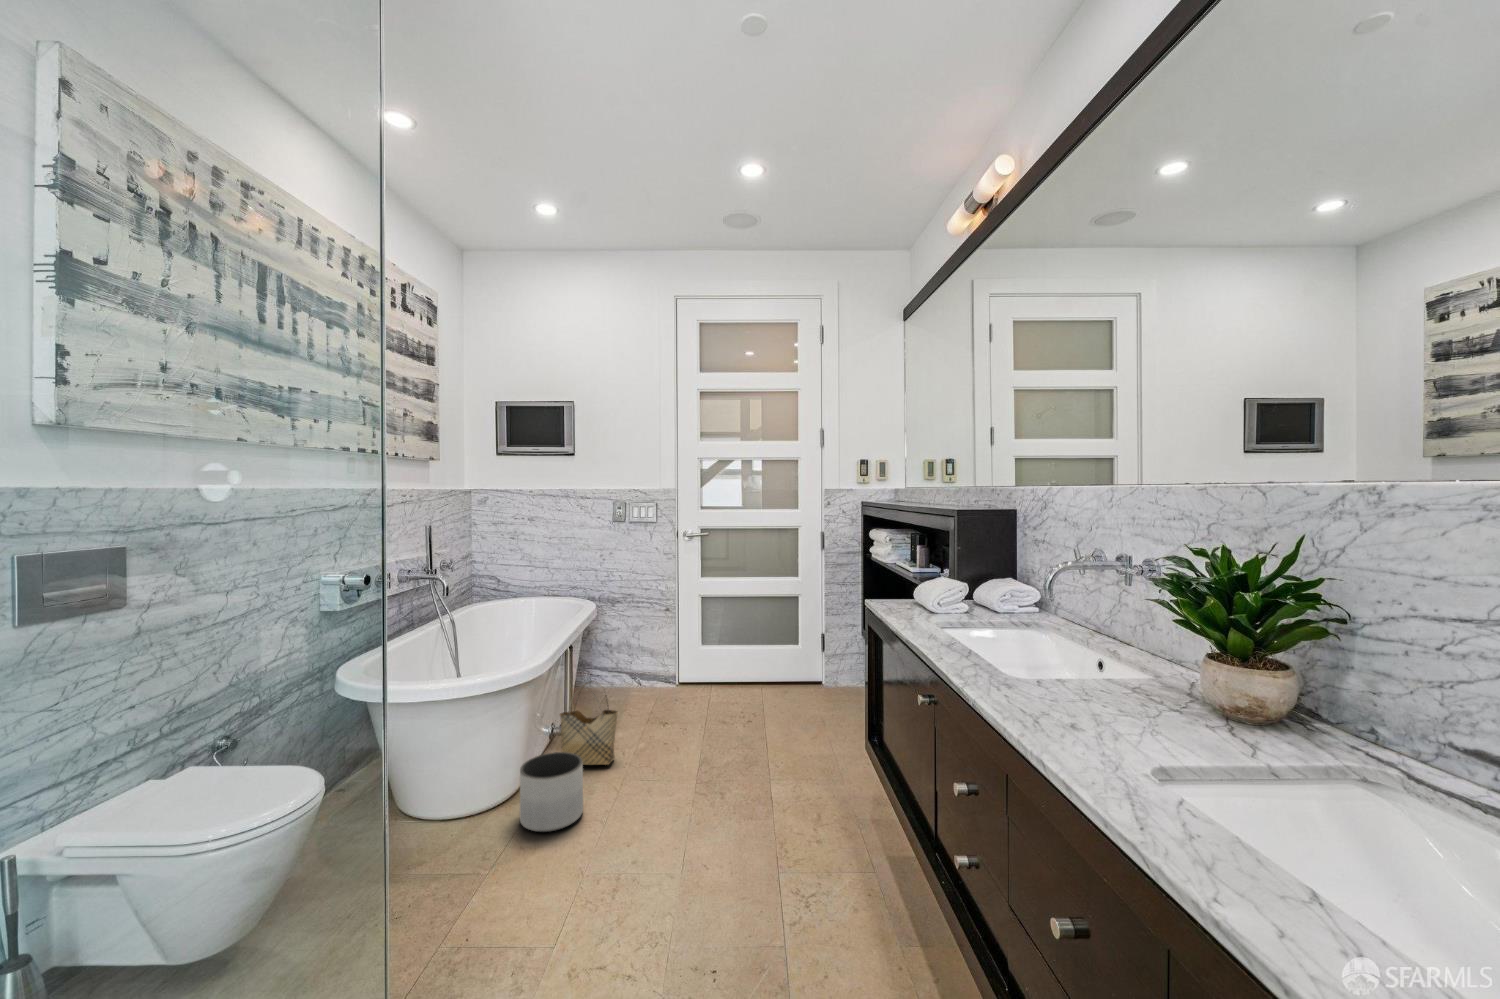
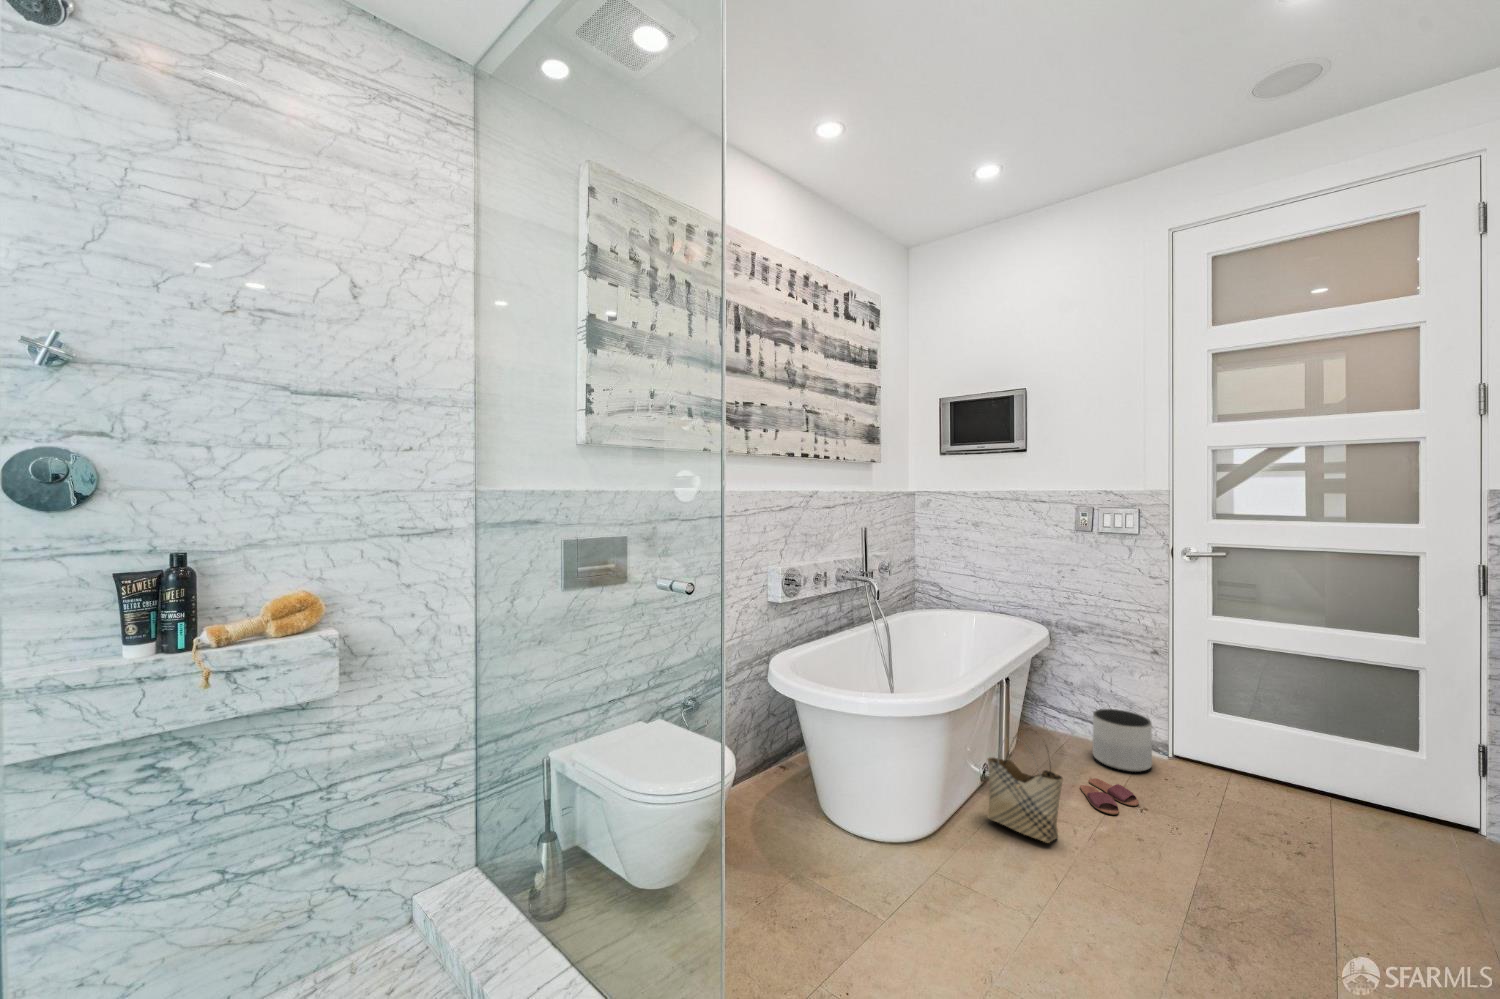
slippers: none [623,710,662,732] -> present [1080,778,1139,815]
planter: present [520,752,583,832] -> present [1093,709,1152,772]

